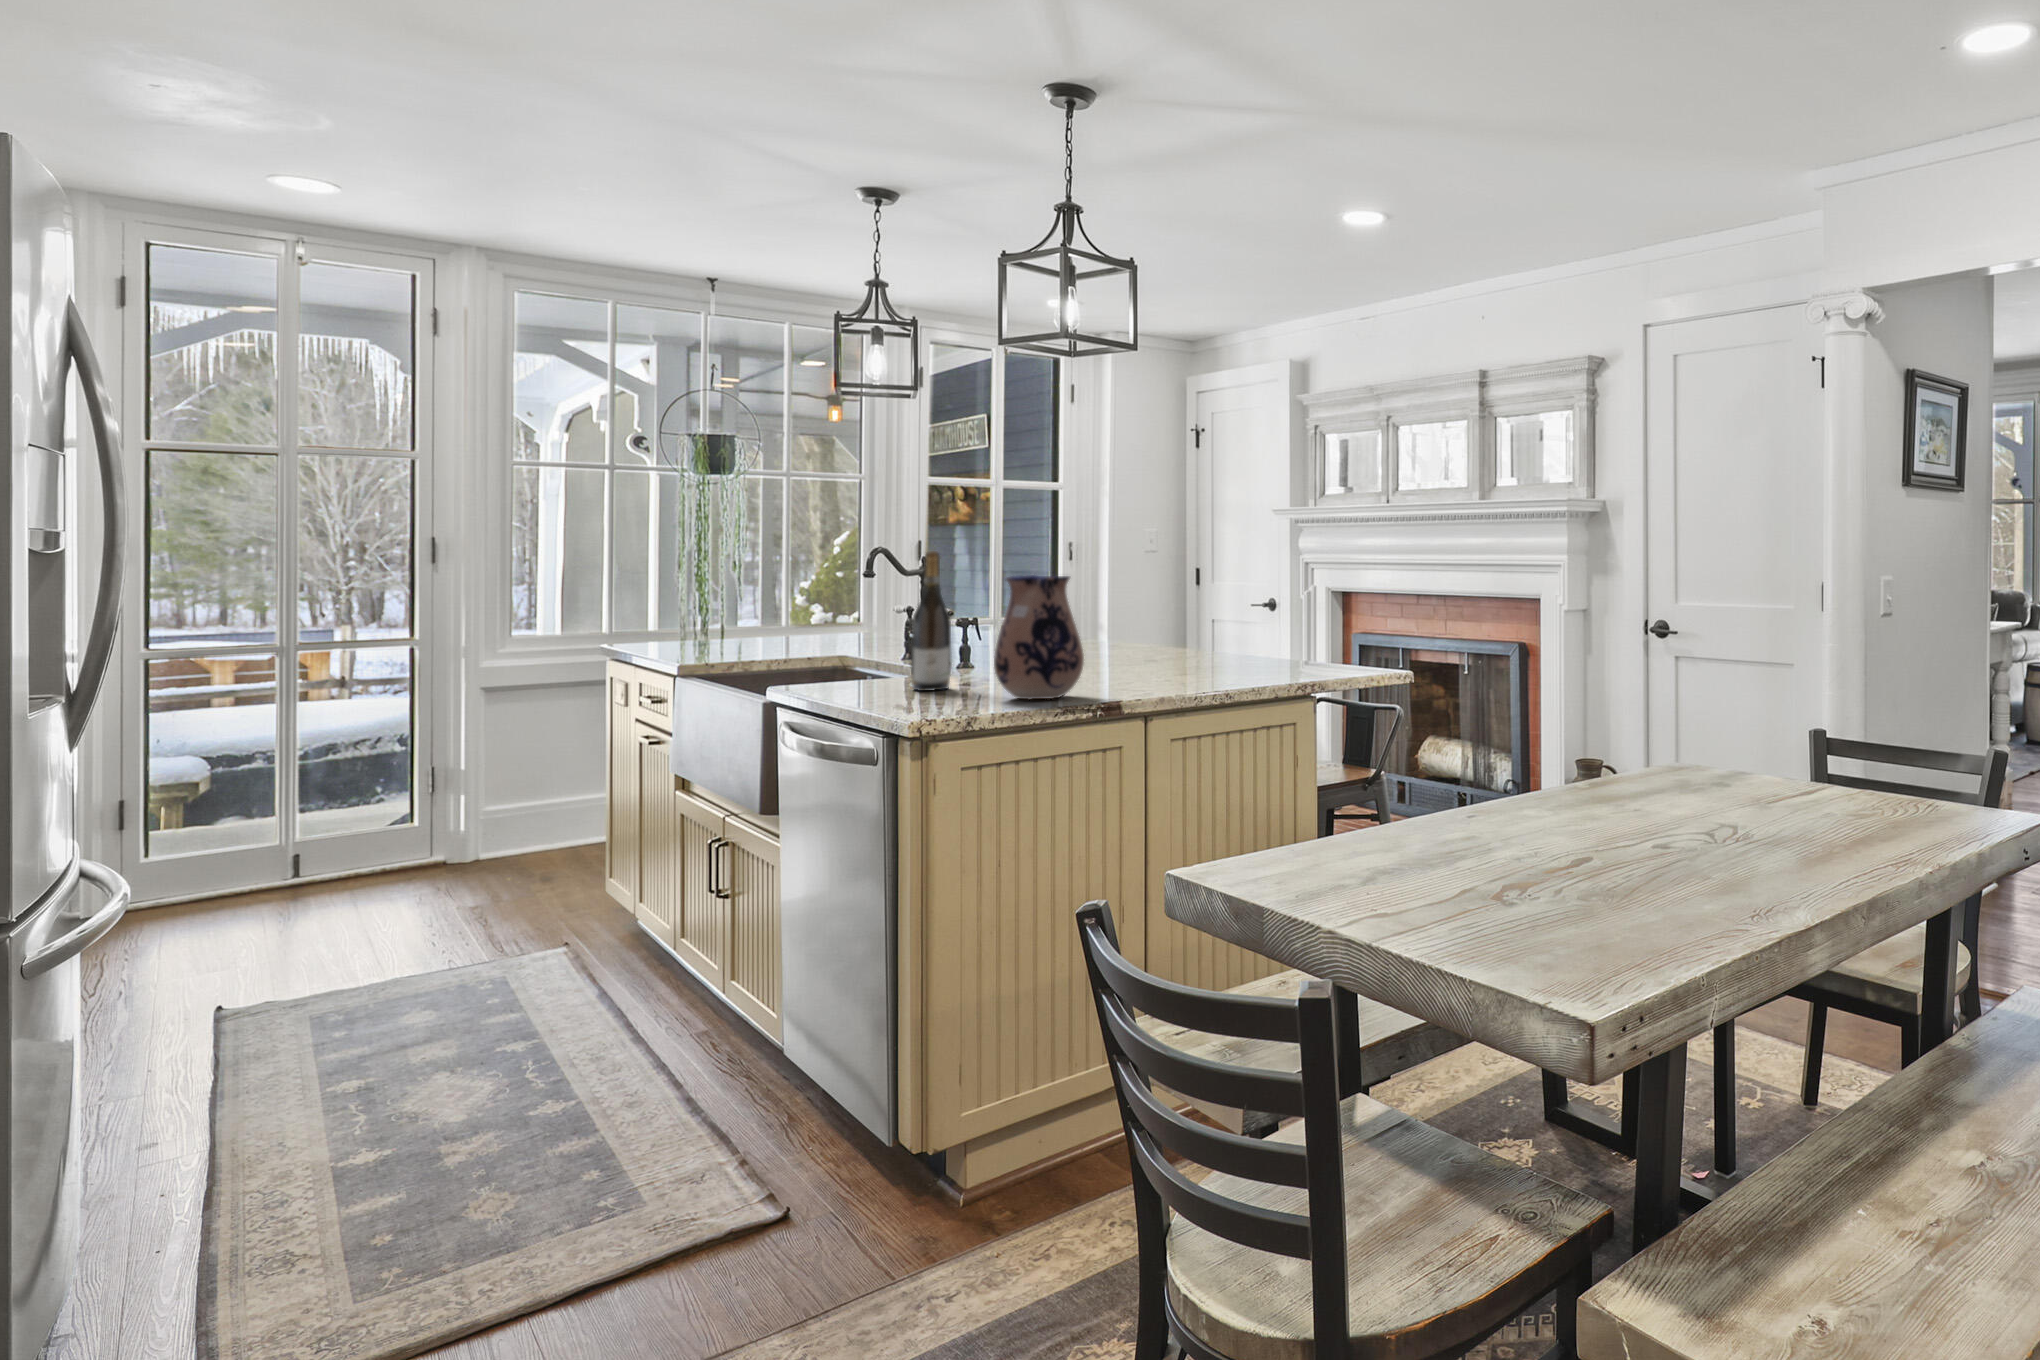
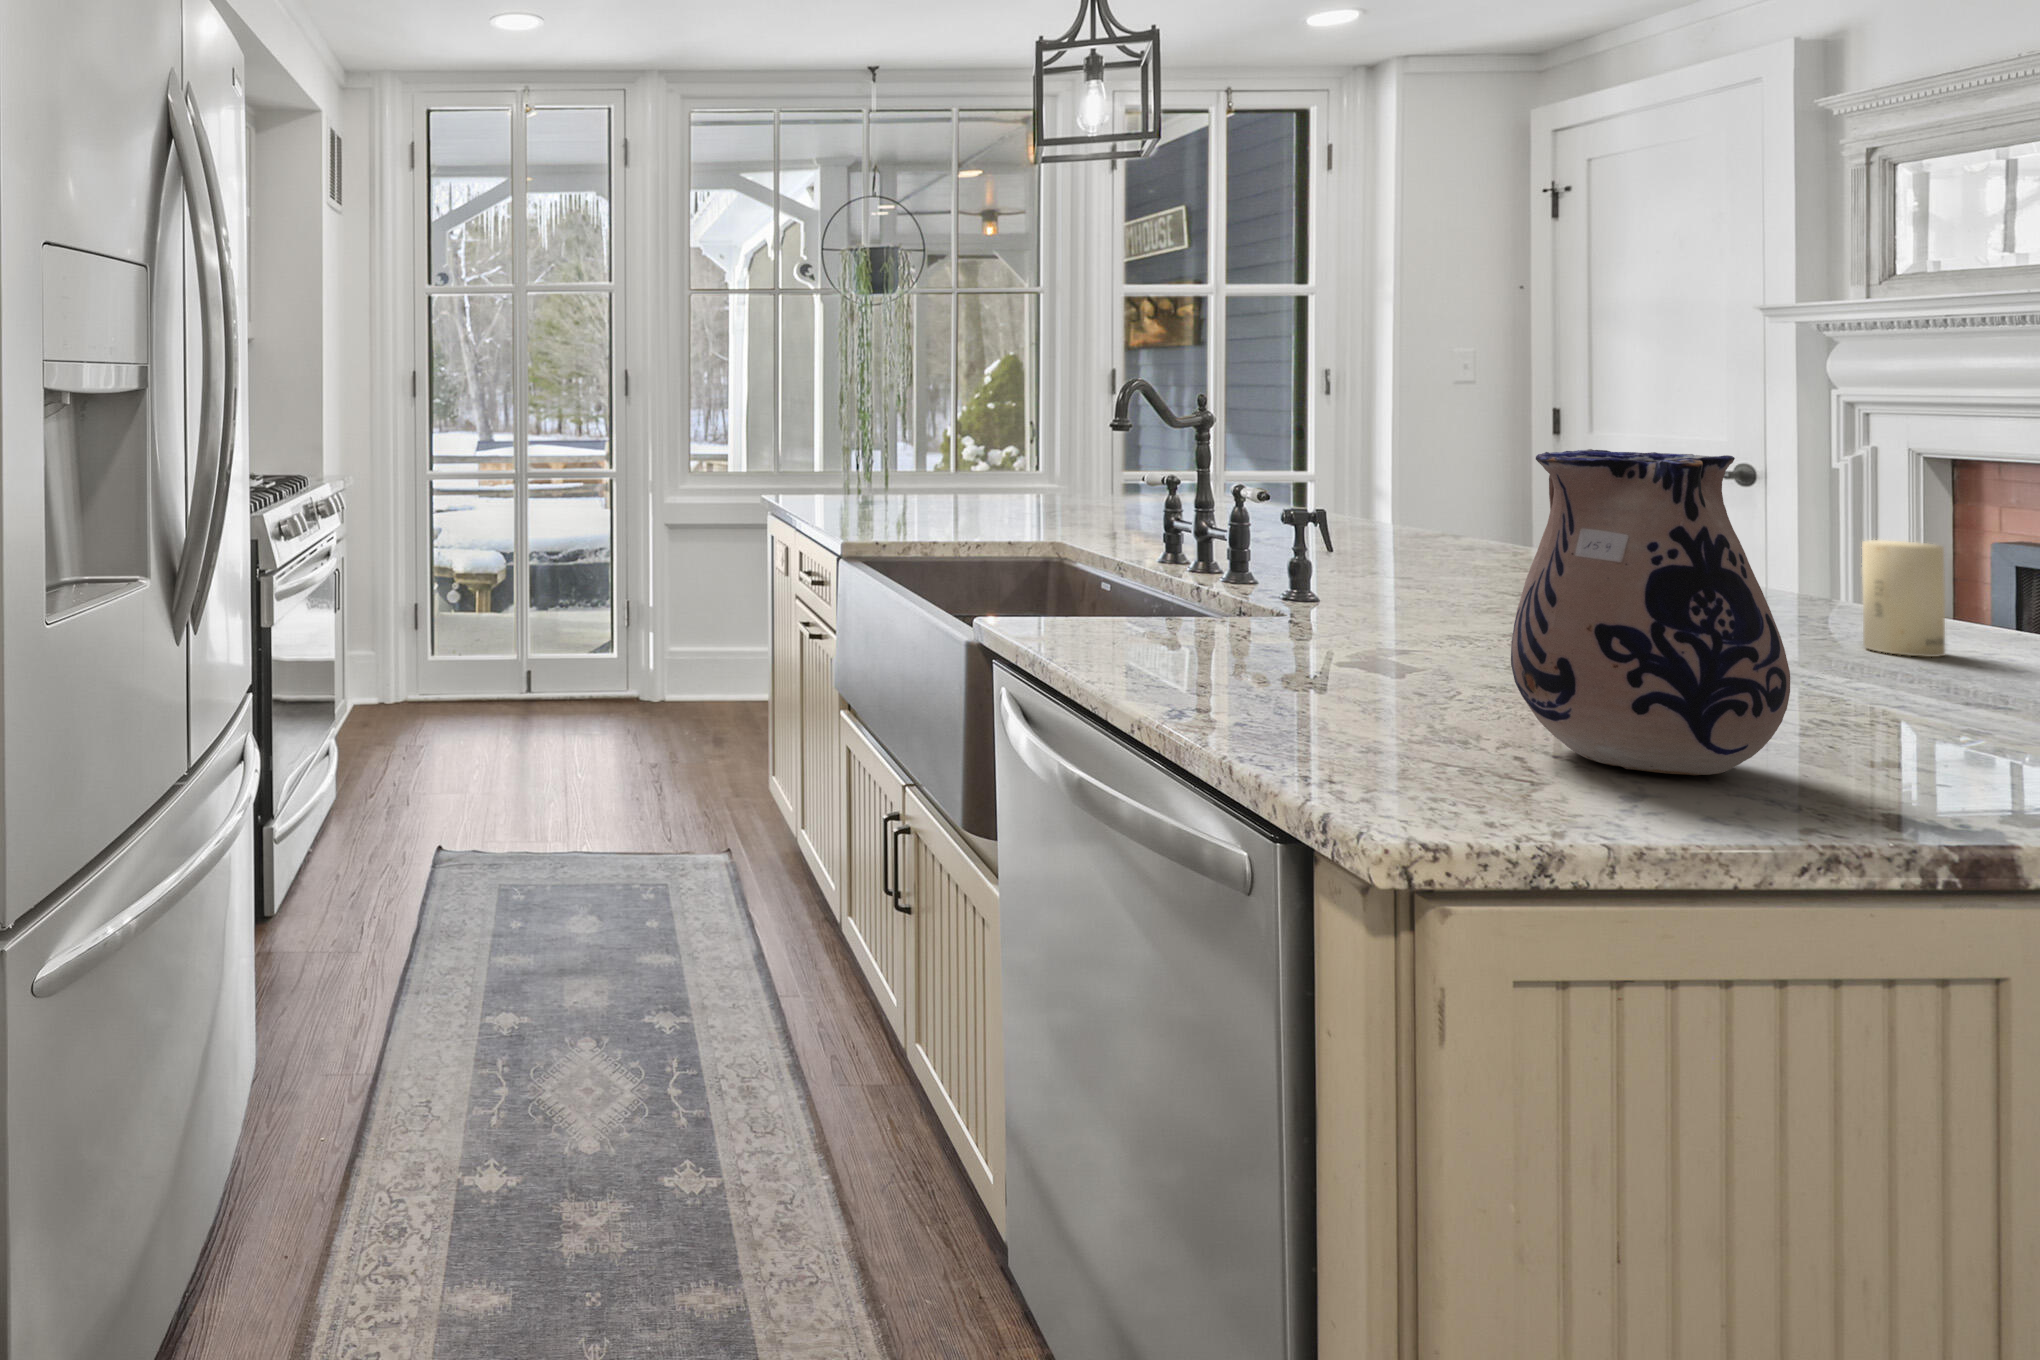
wine bottle: present [911,551,952,691] -> none [1261,391,1351,685]
candle: none [1181,617,1207,665] -> present [1862,540,1945,657]

